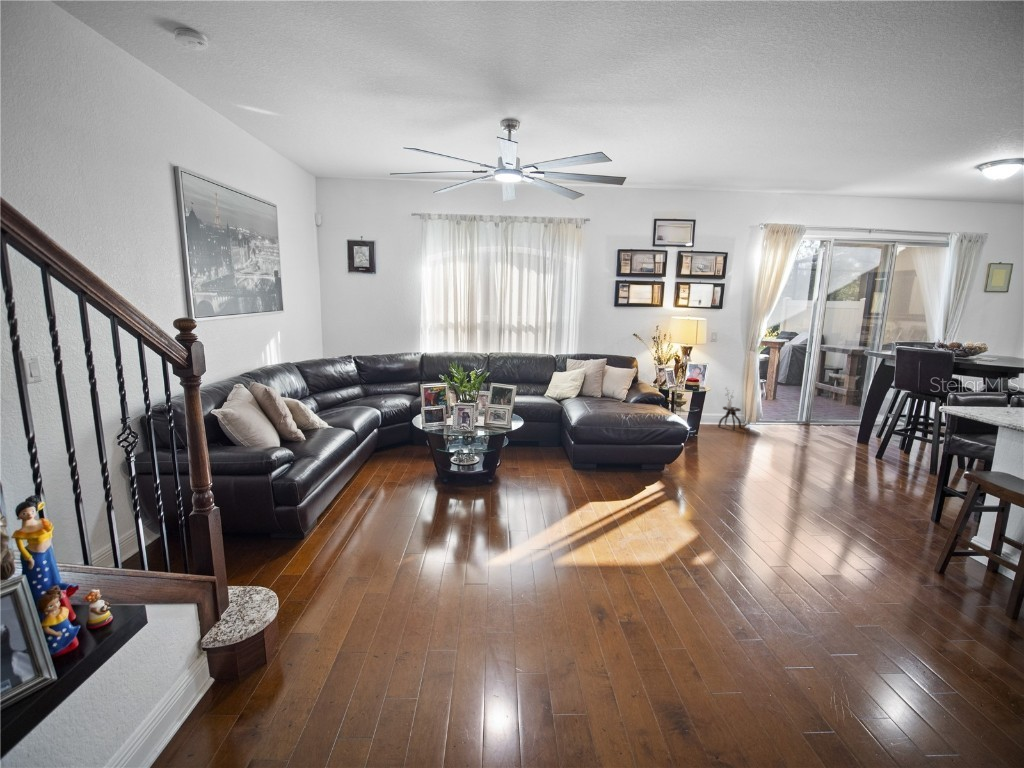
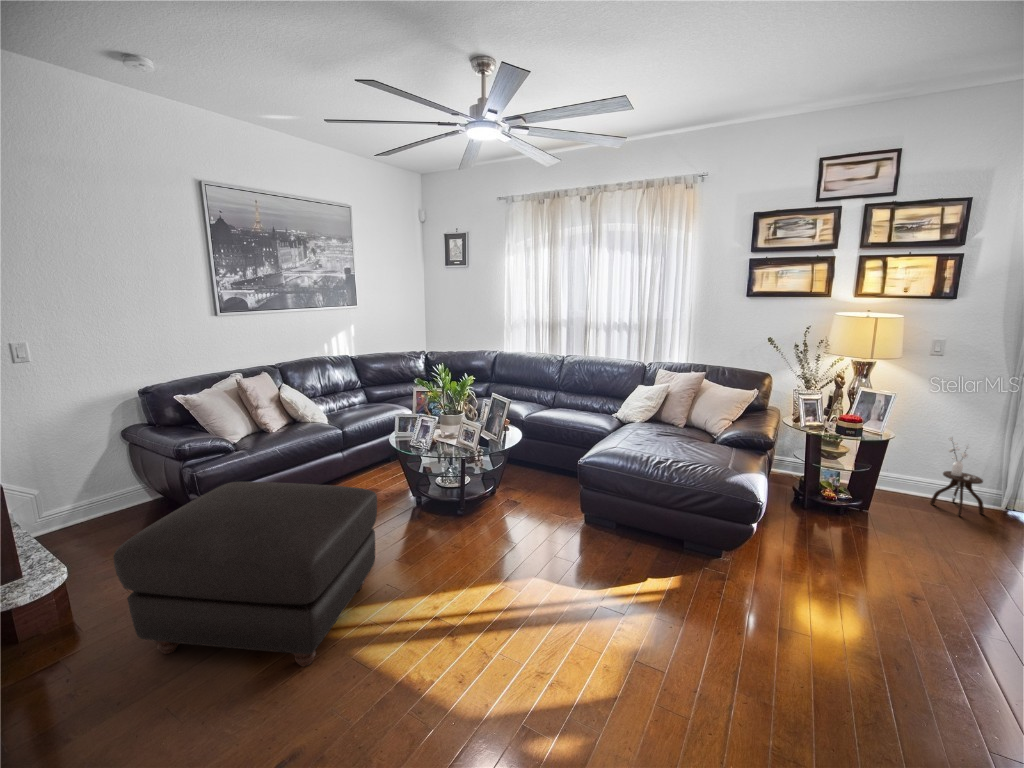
ottoman: none [384,461,571,623] -> present [113,482,377,666]

